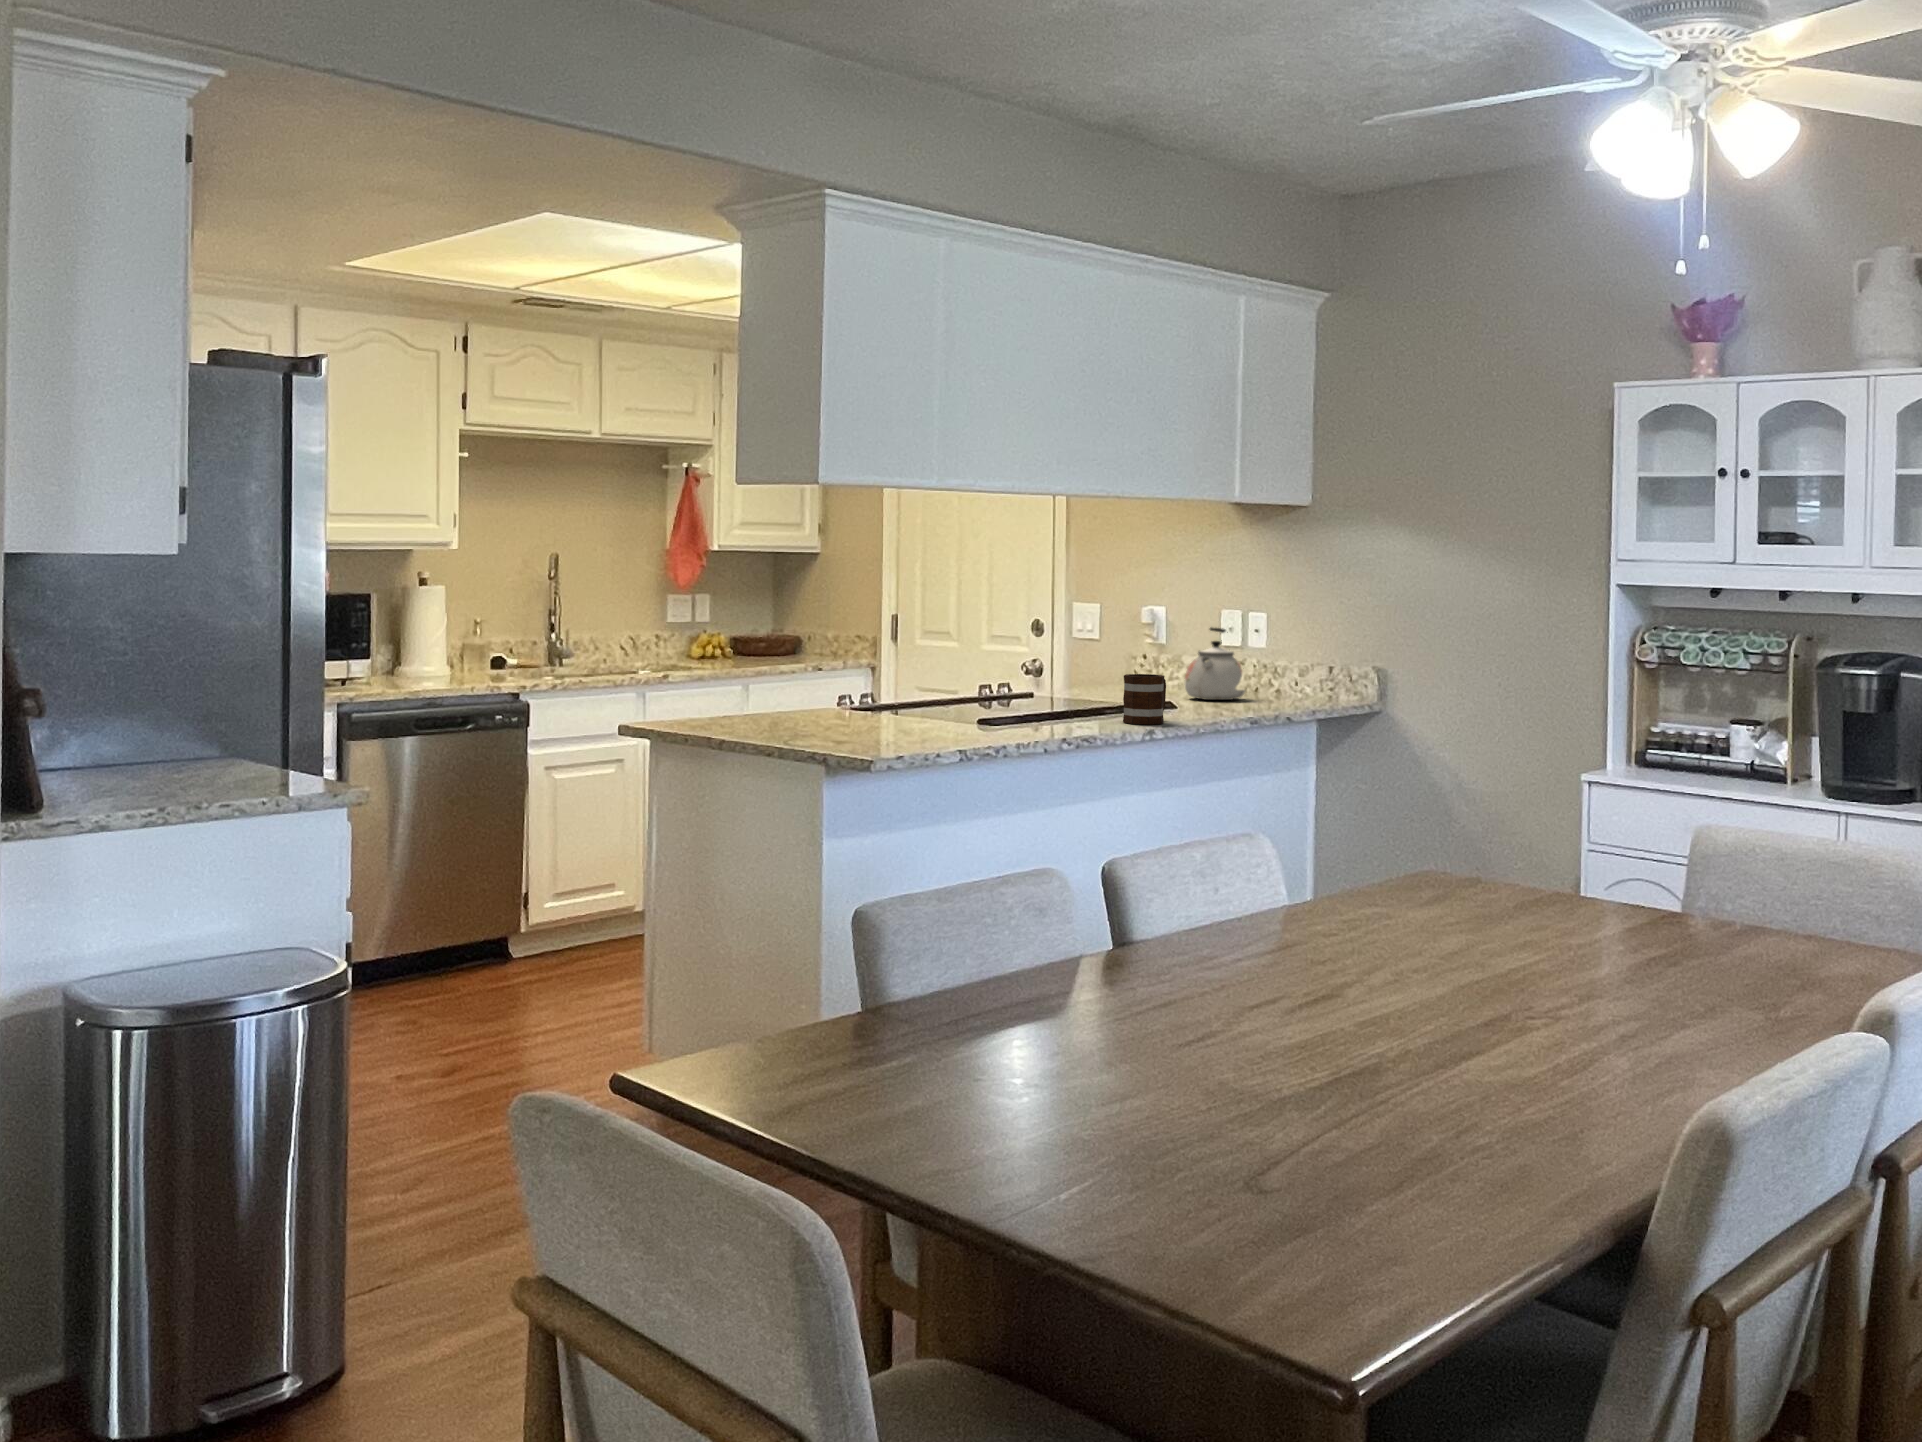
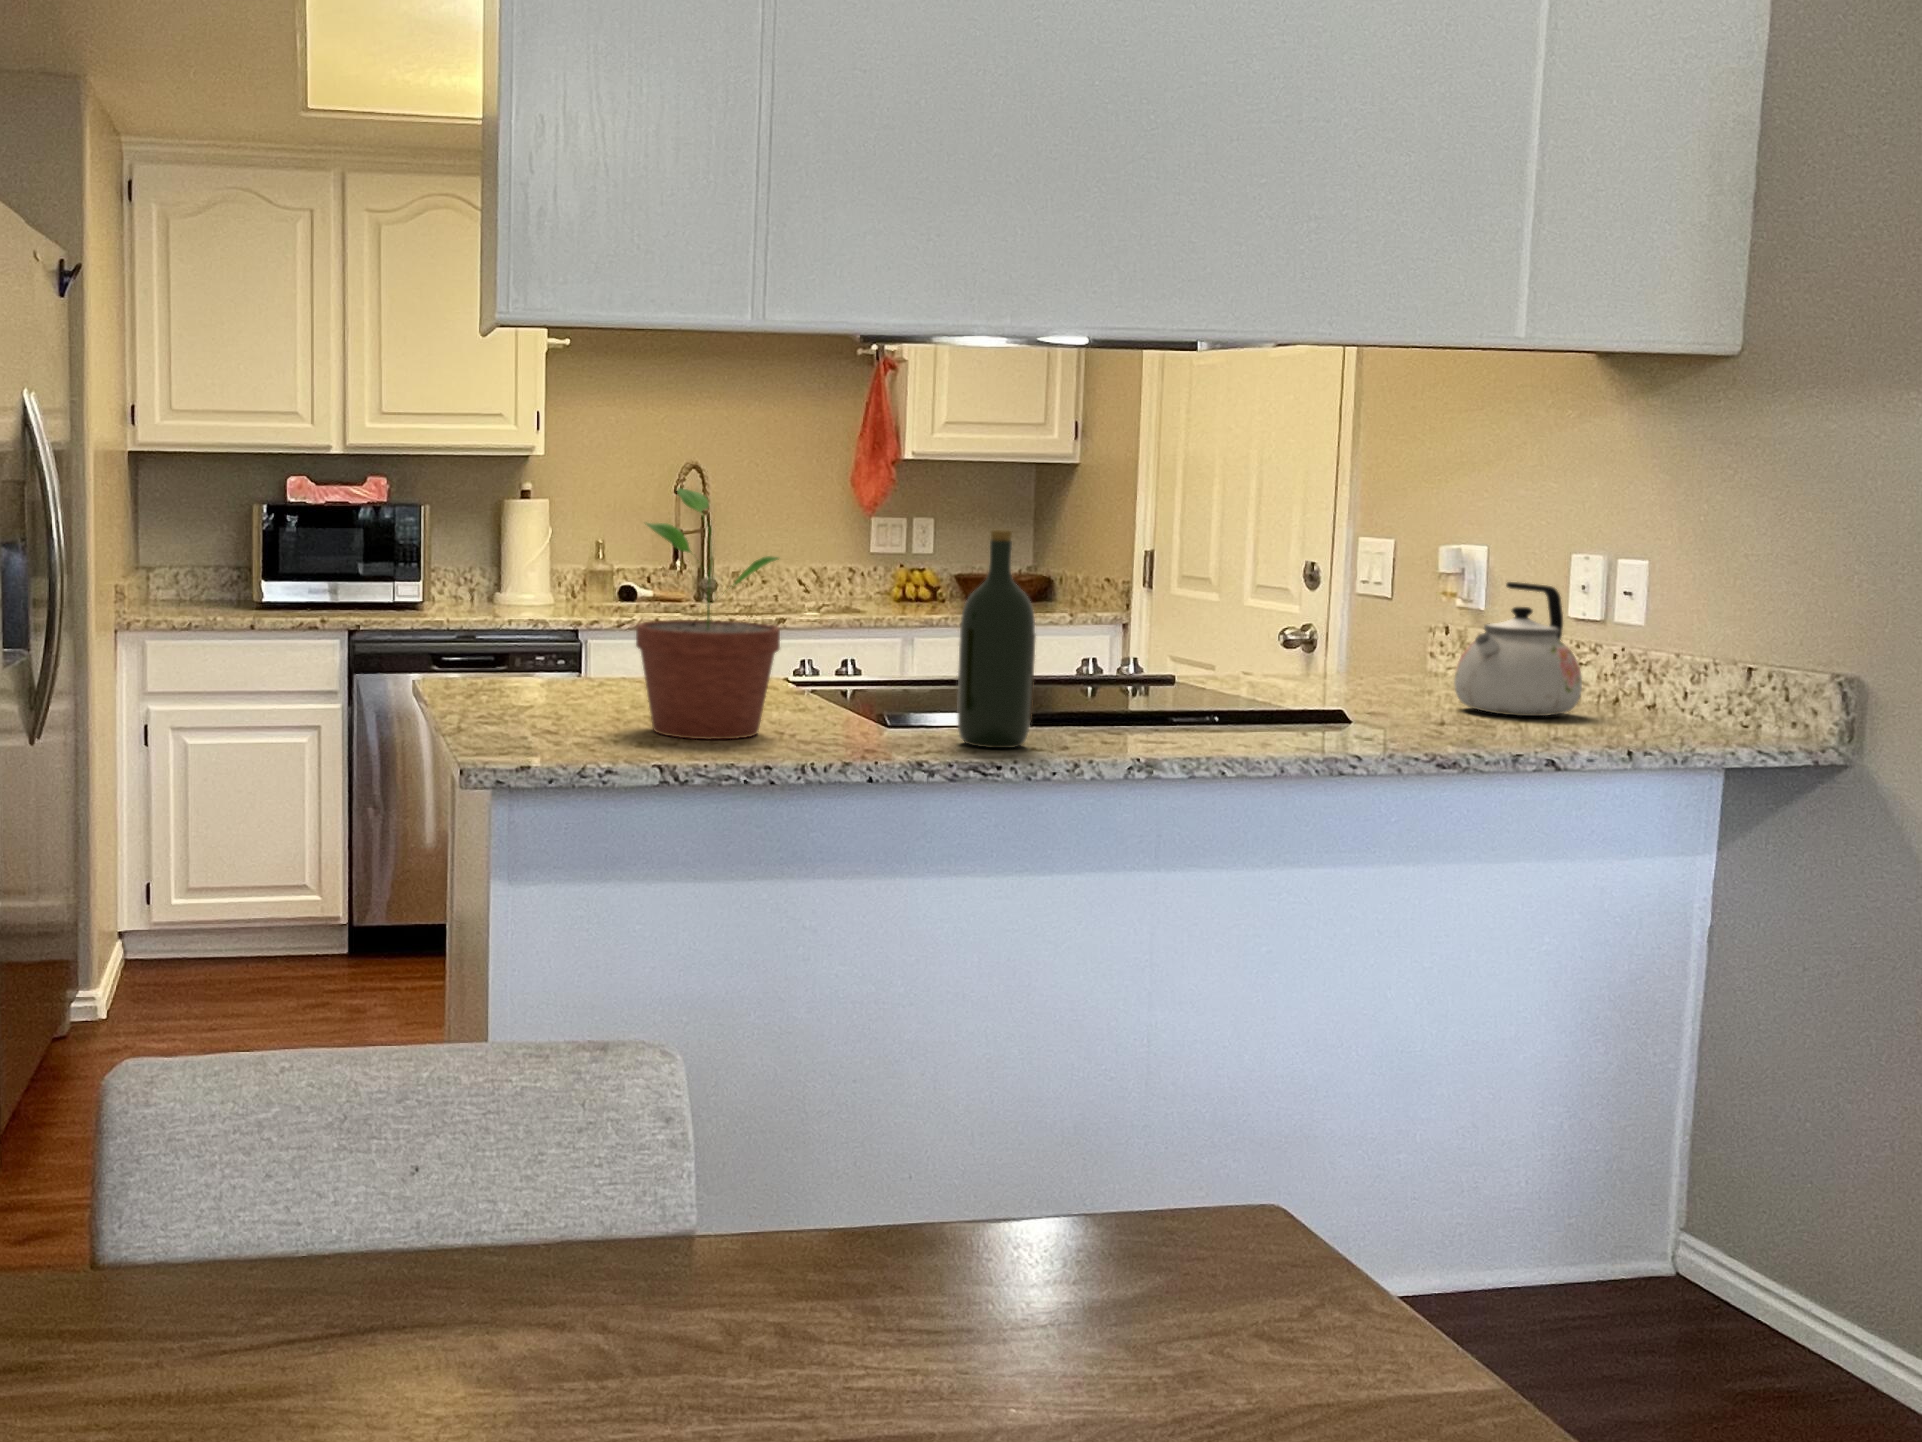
potted plant: none [869,584,972,740] -> present [636,488,780,739]
wine bottle: none [1046,606,1088,731] -> present [957,530,1036,748]
mug: present [1123,674,1166,725] -> none [1153,656,1259,749]

